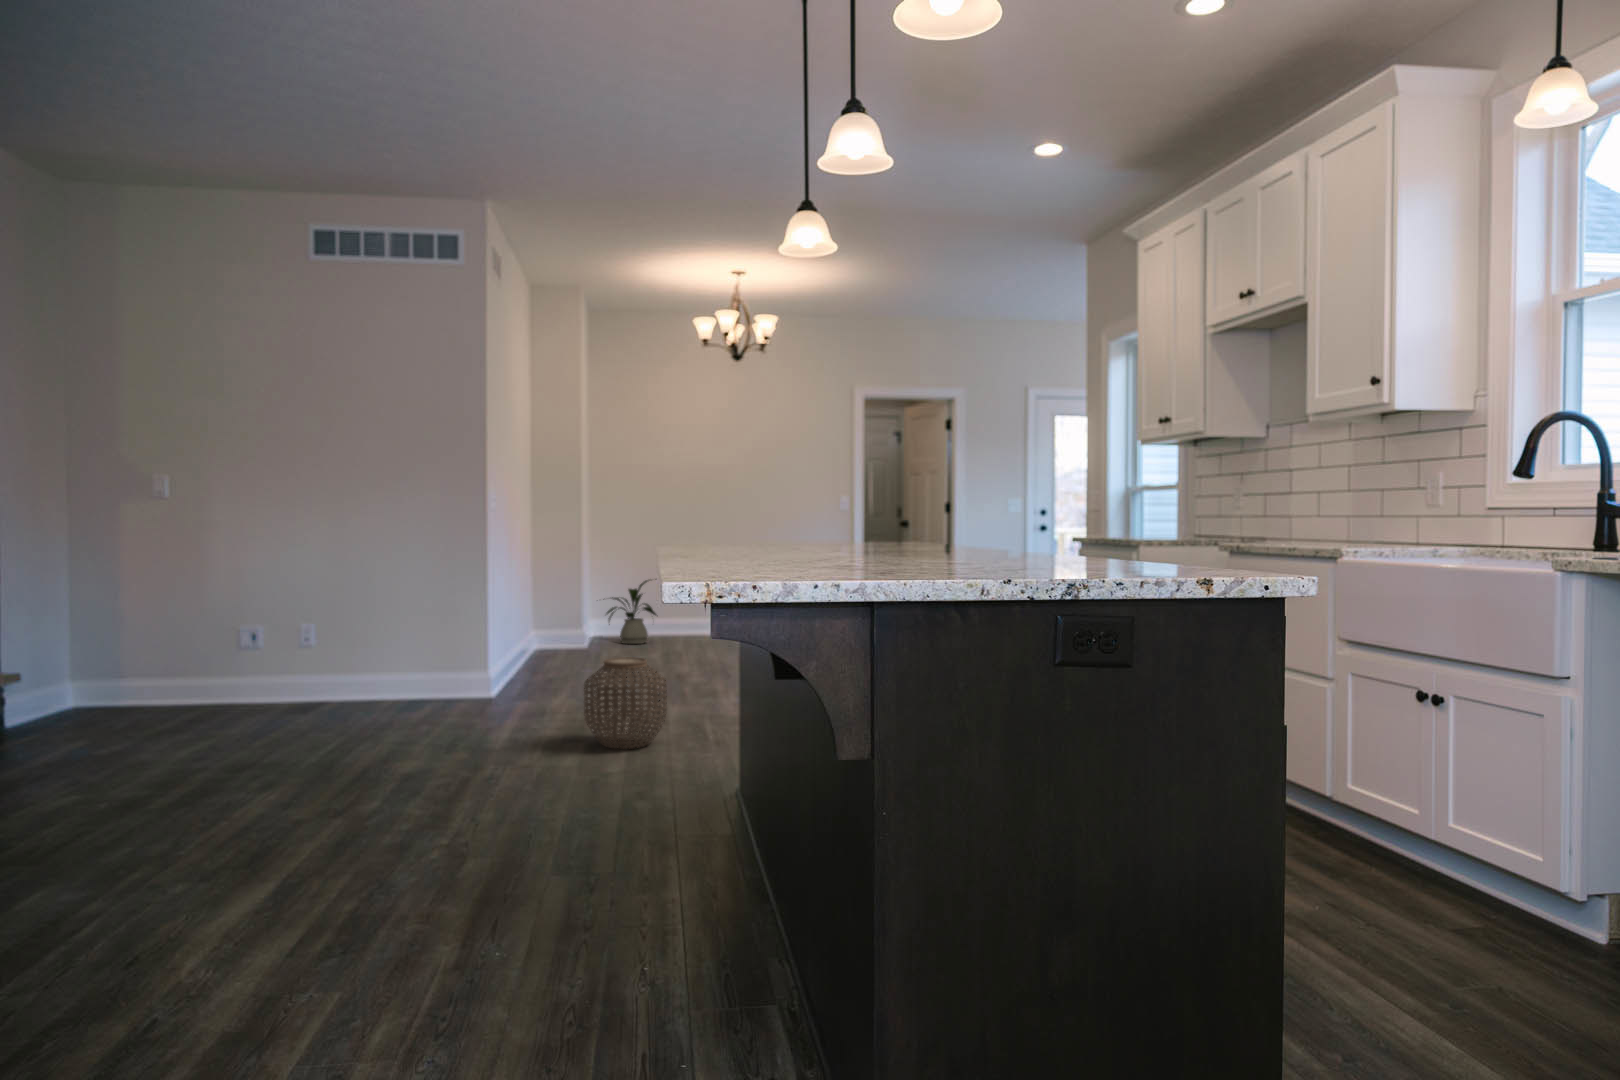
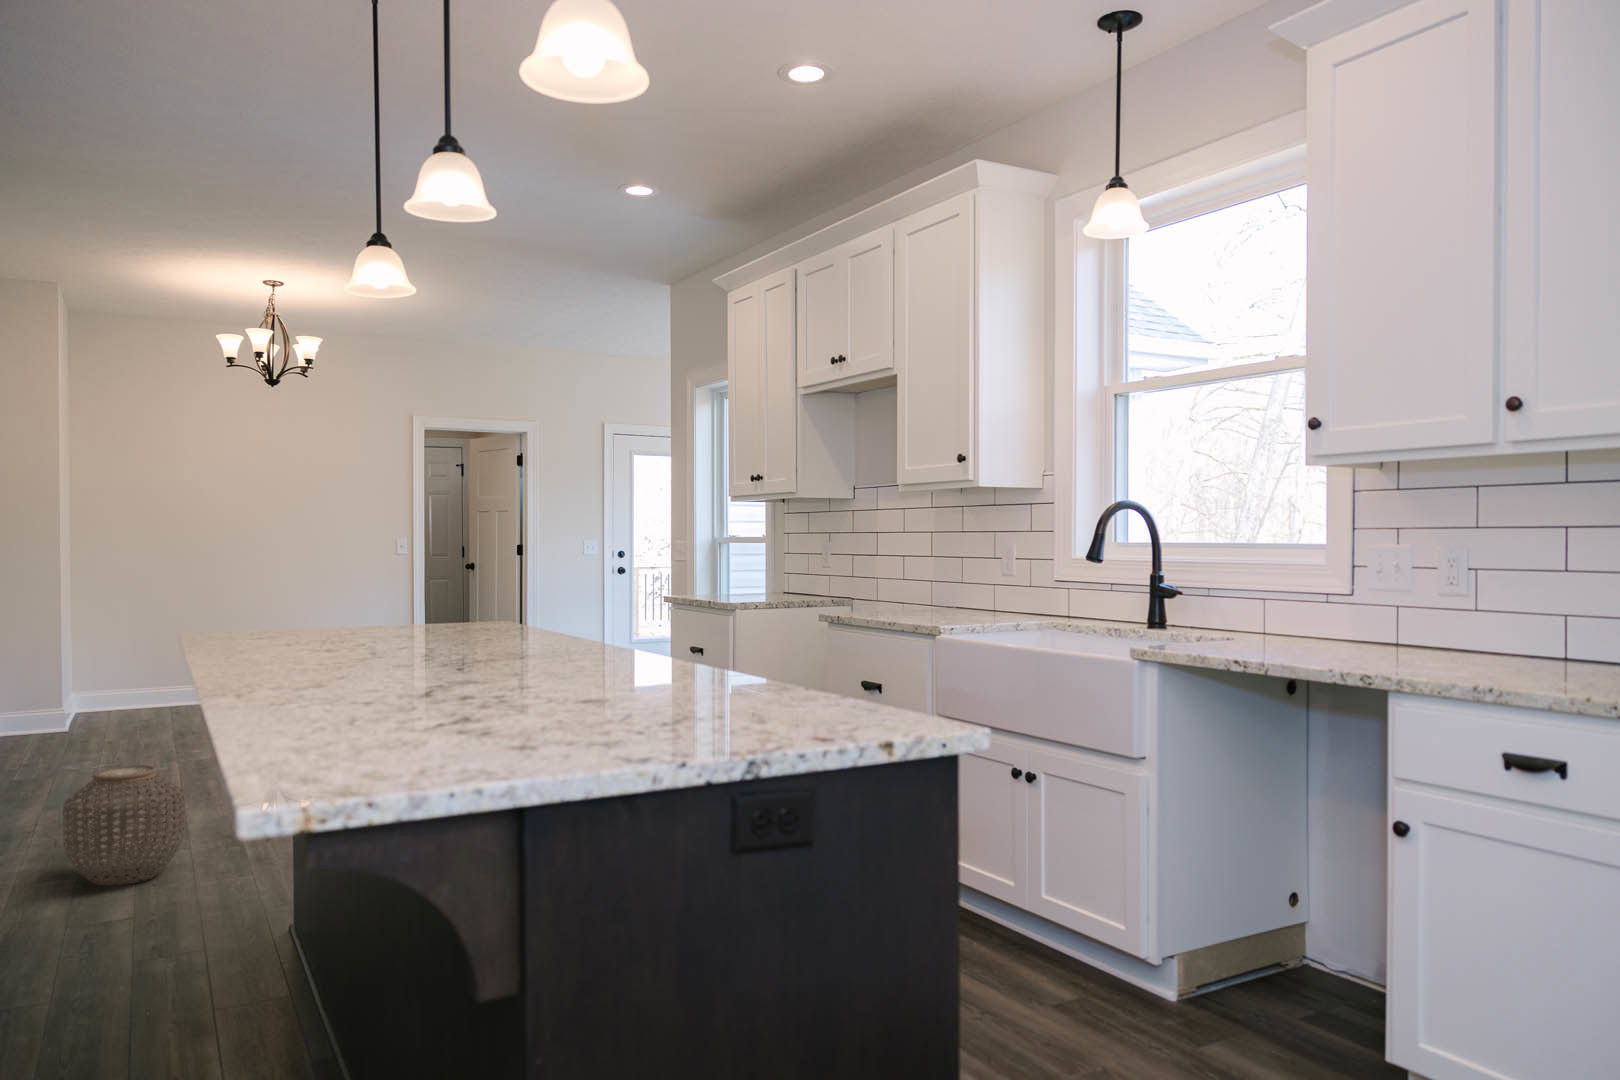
house plant: present [607,580,656,644] -> none [73,639,165,722]

